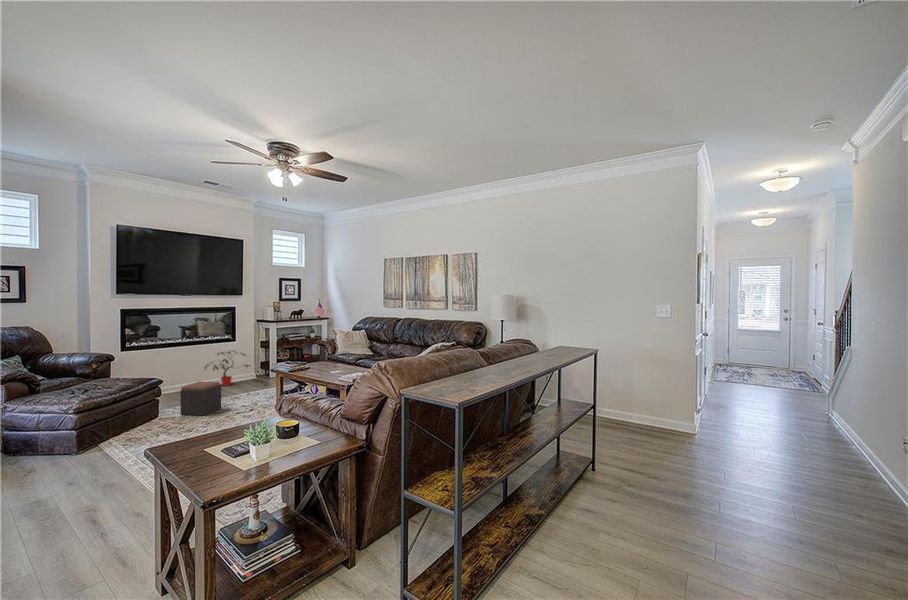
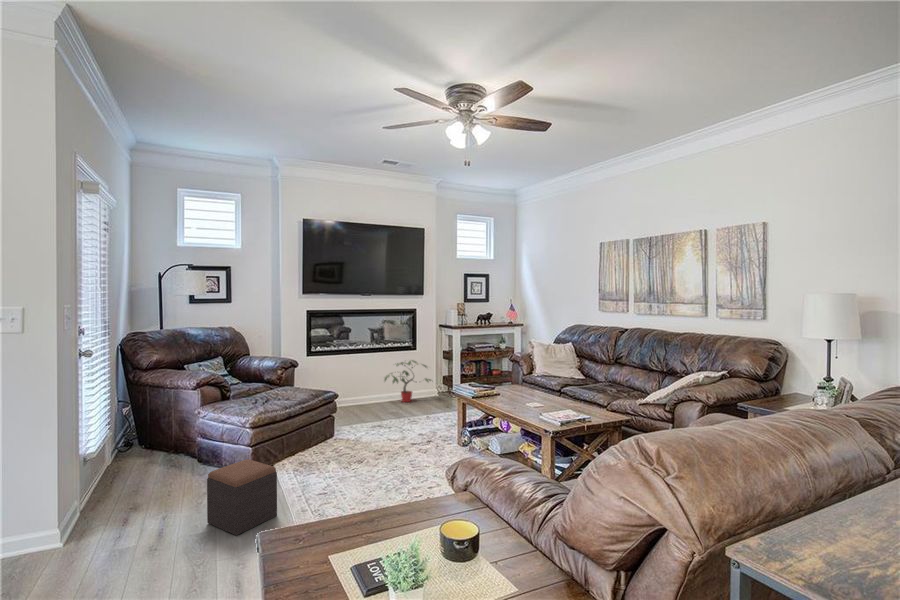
footstool: present [181,382,221,415] -> present [207,459,277,536]

